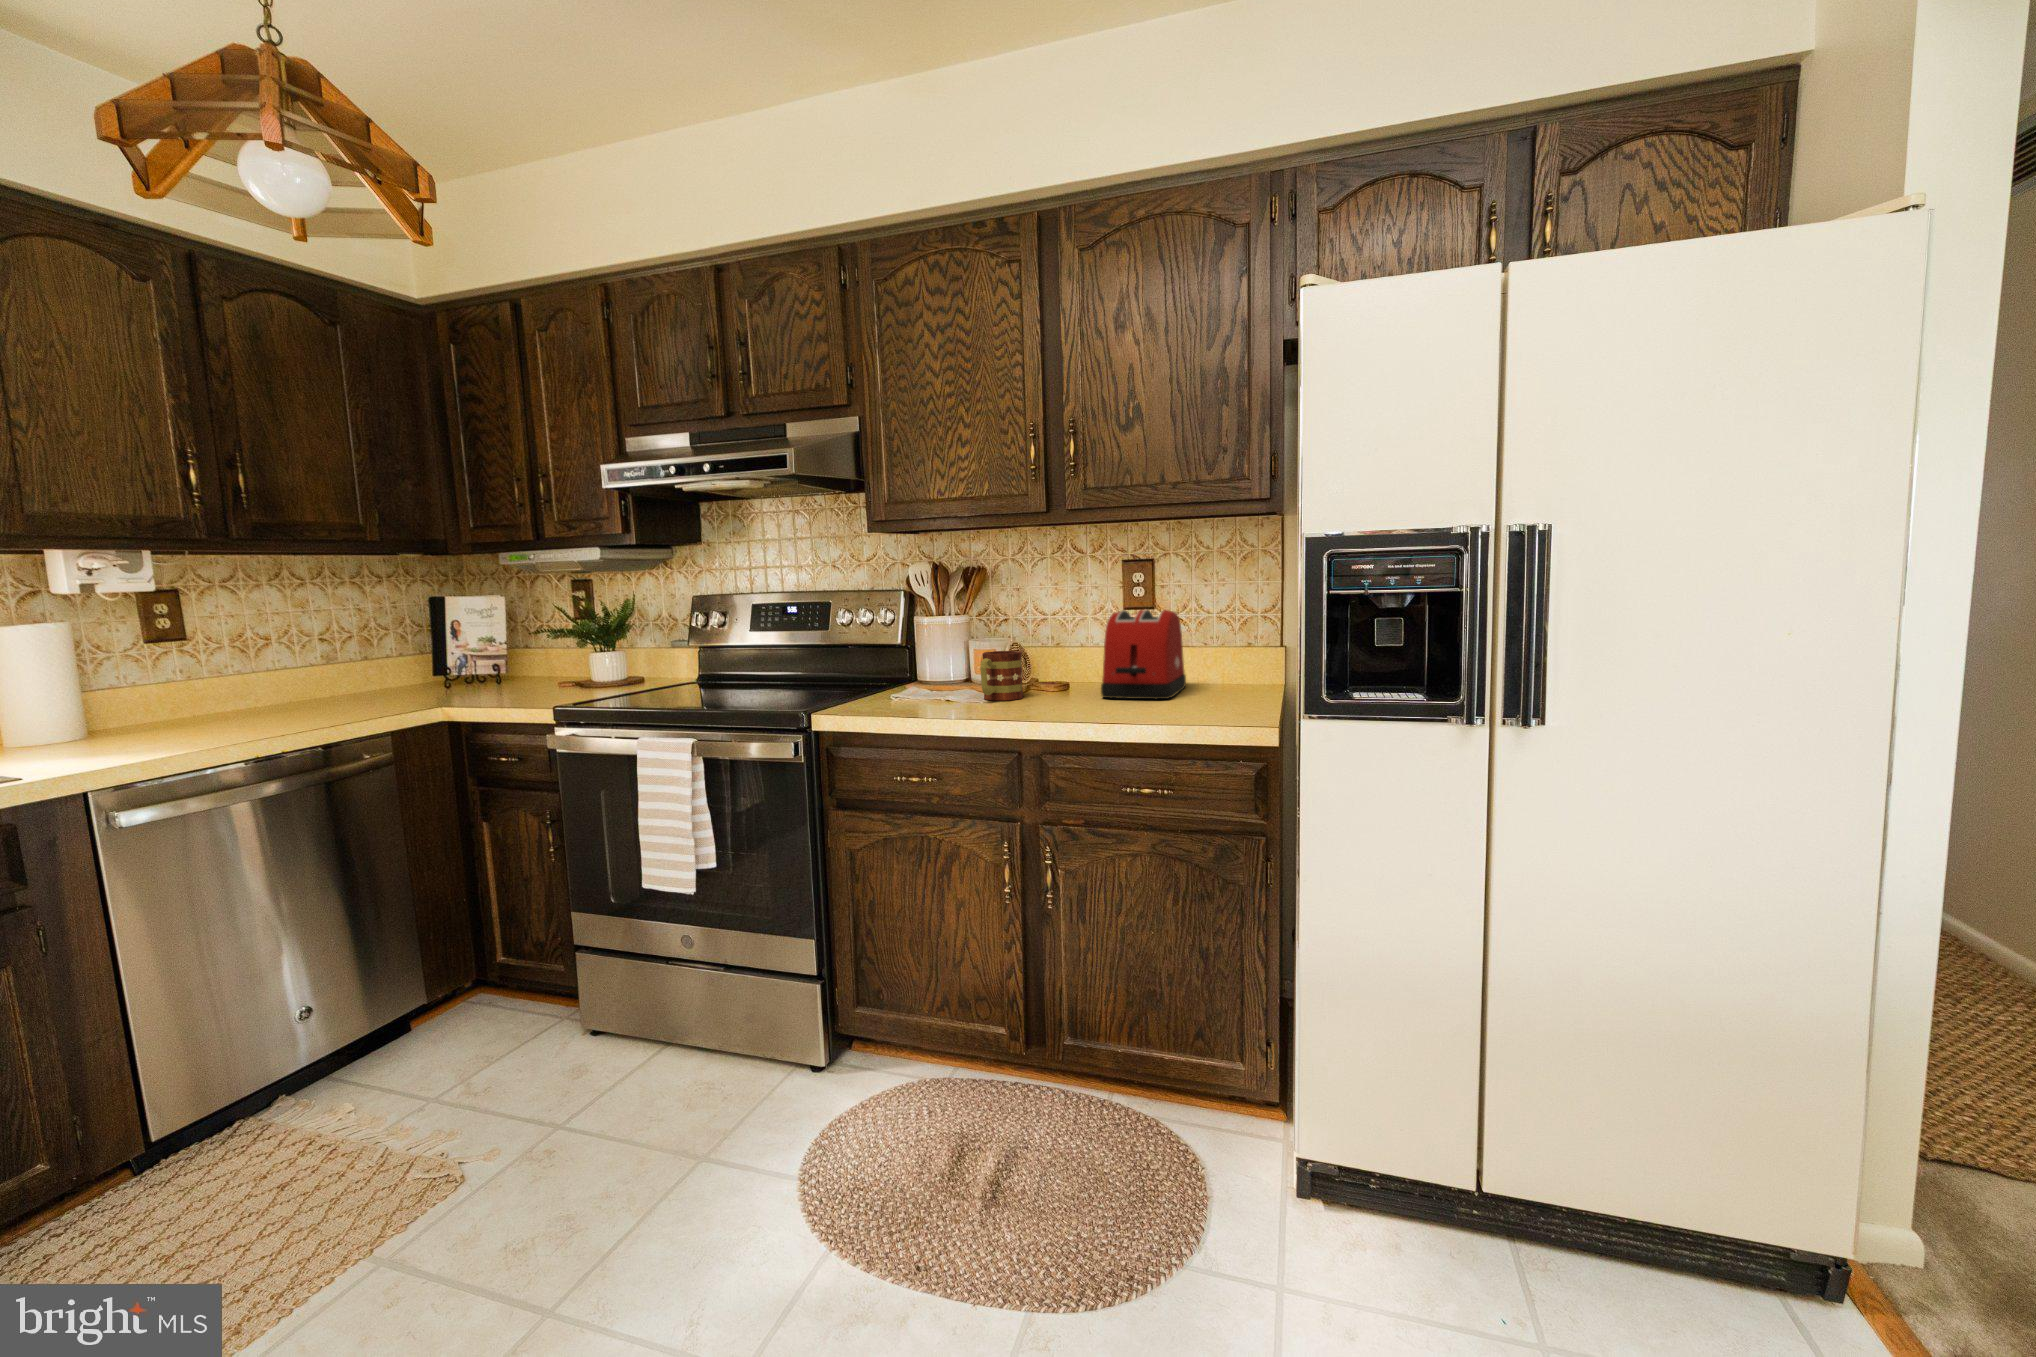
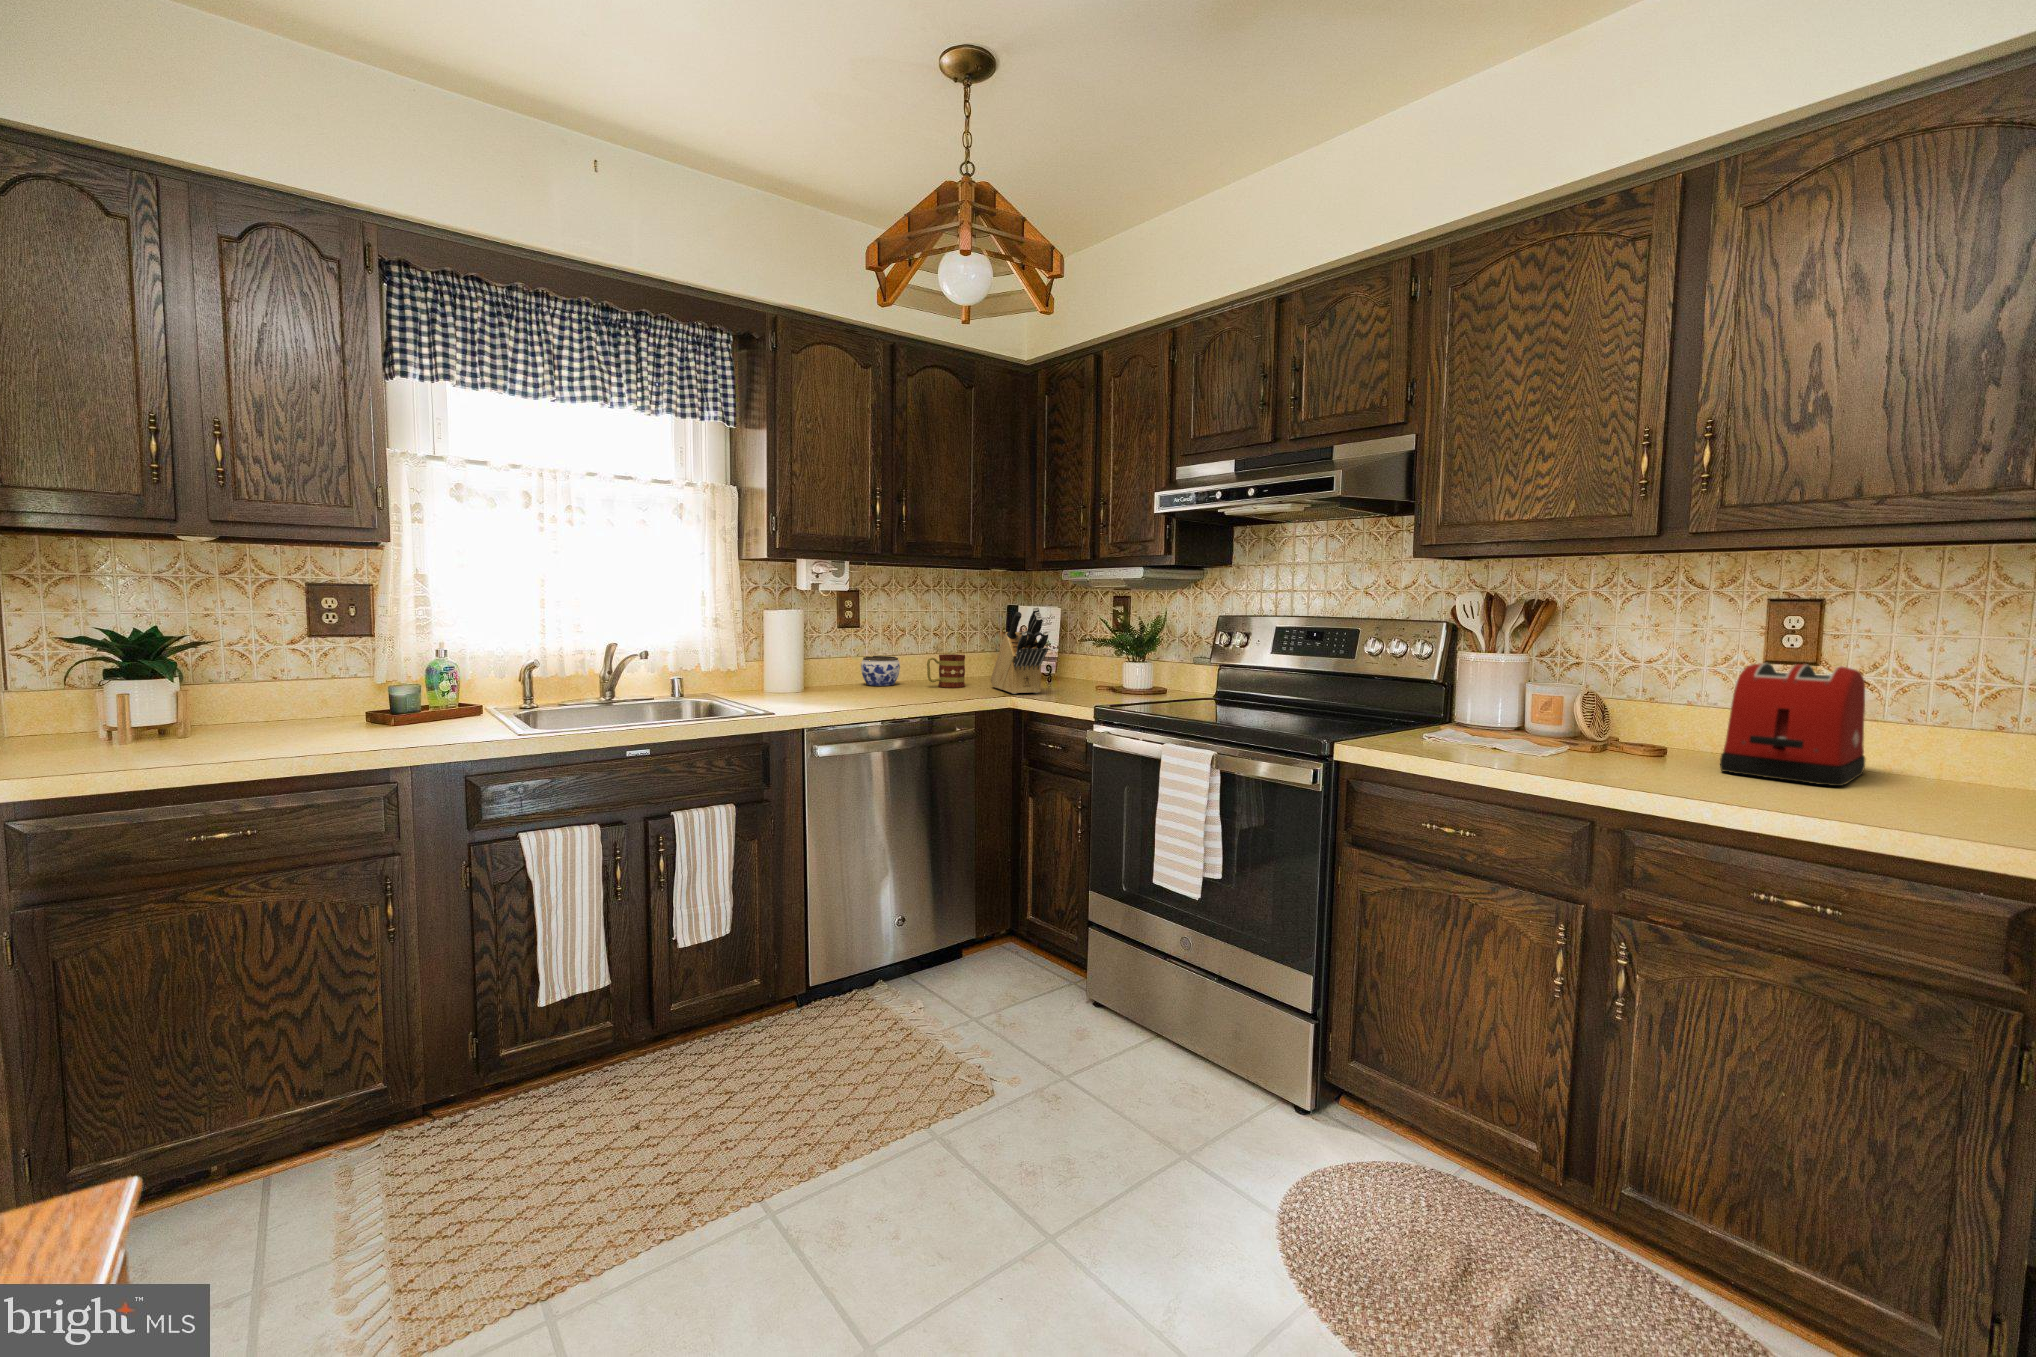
knife block: none [409,597,485,704] -> present [991,607,1048,694]
mug: present [980,651,1023,700] -> present [927,654,965,688]
jar: none [193,674,262,716] -> present [861,656,900,686]

